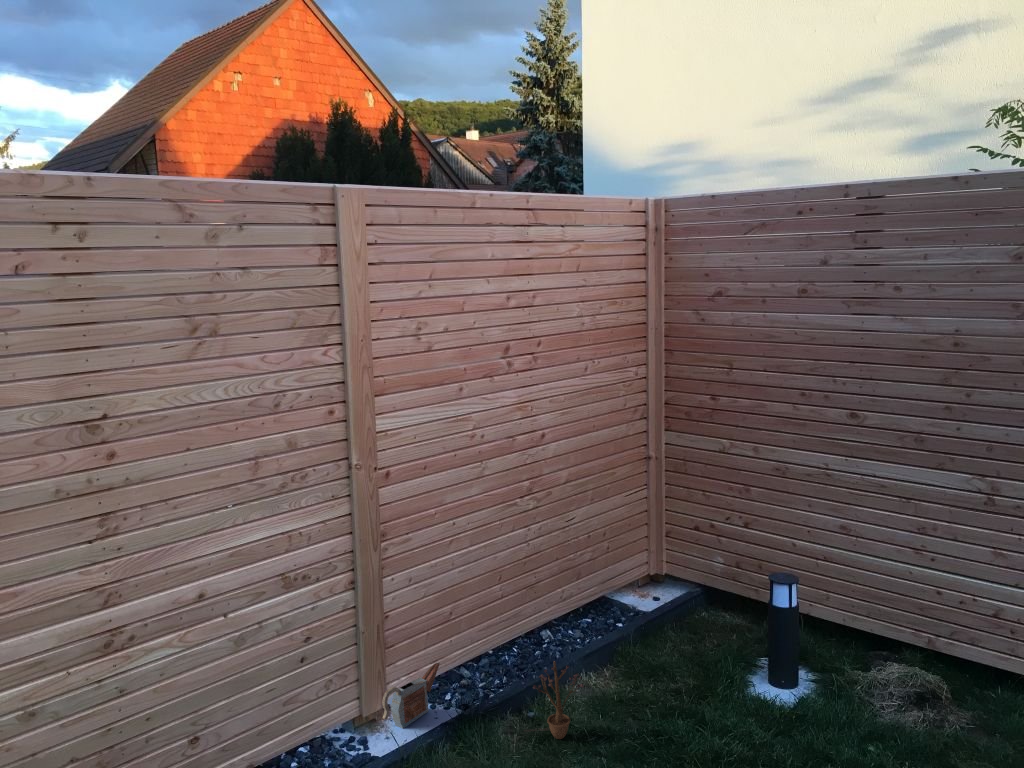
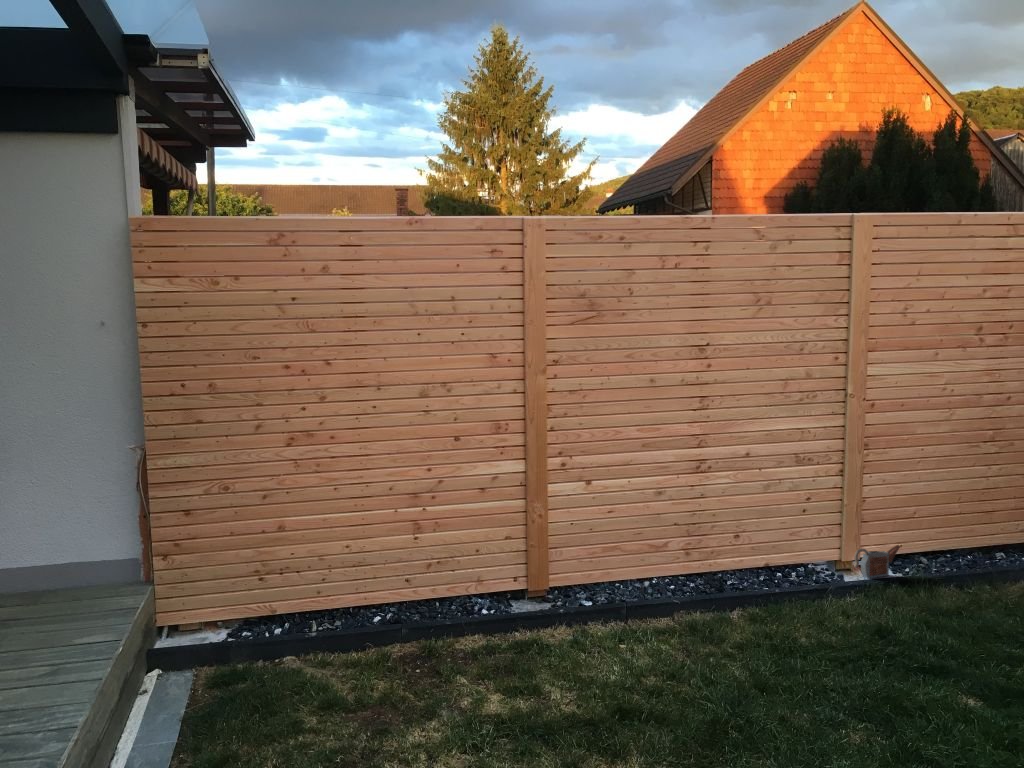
decorative plant: present [525,661,584,739] -> none [959,550,1010,609]

